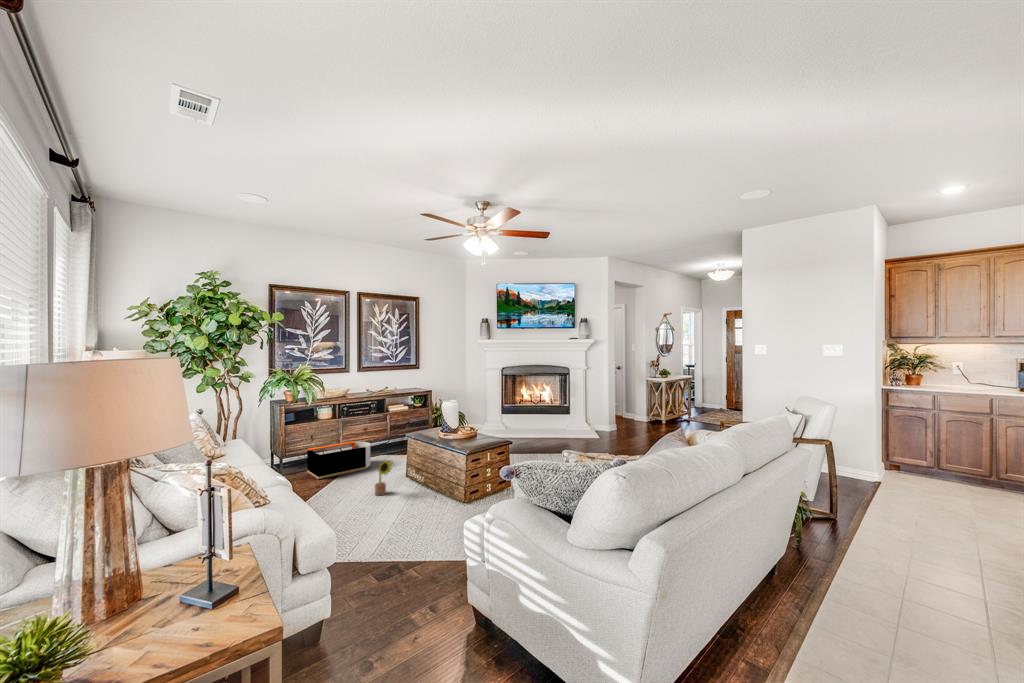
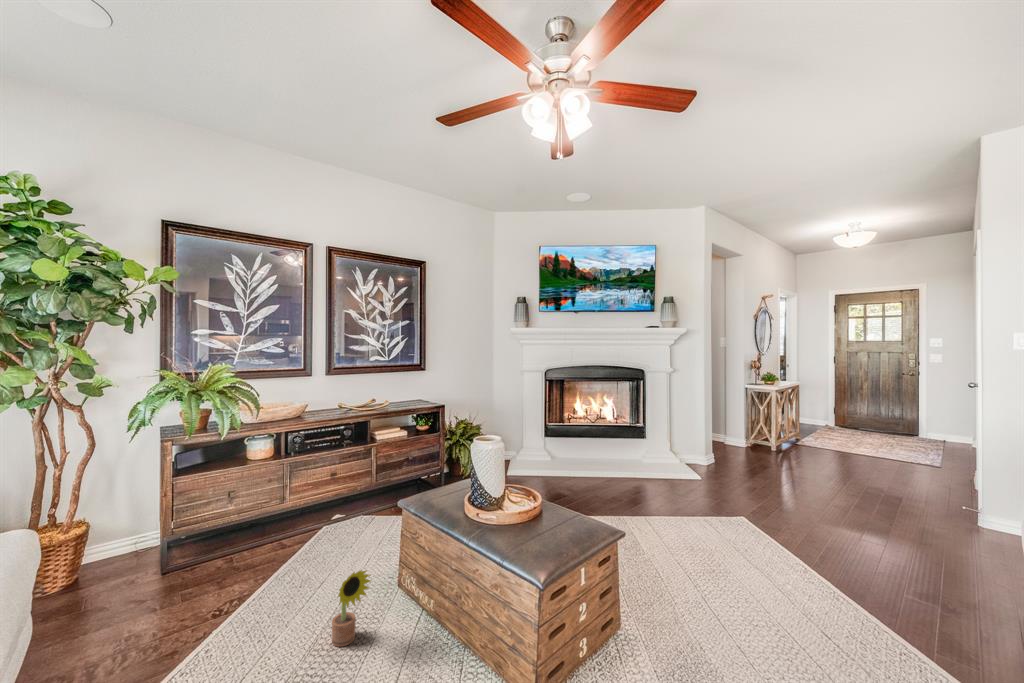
storage bin: present [307,441,370,479] -> none [222,496,339,582]

